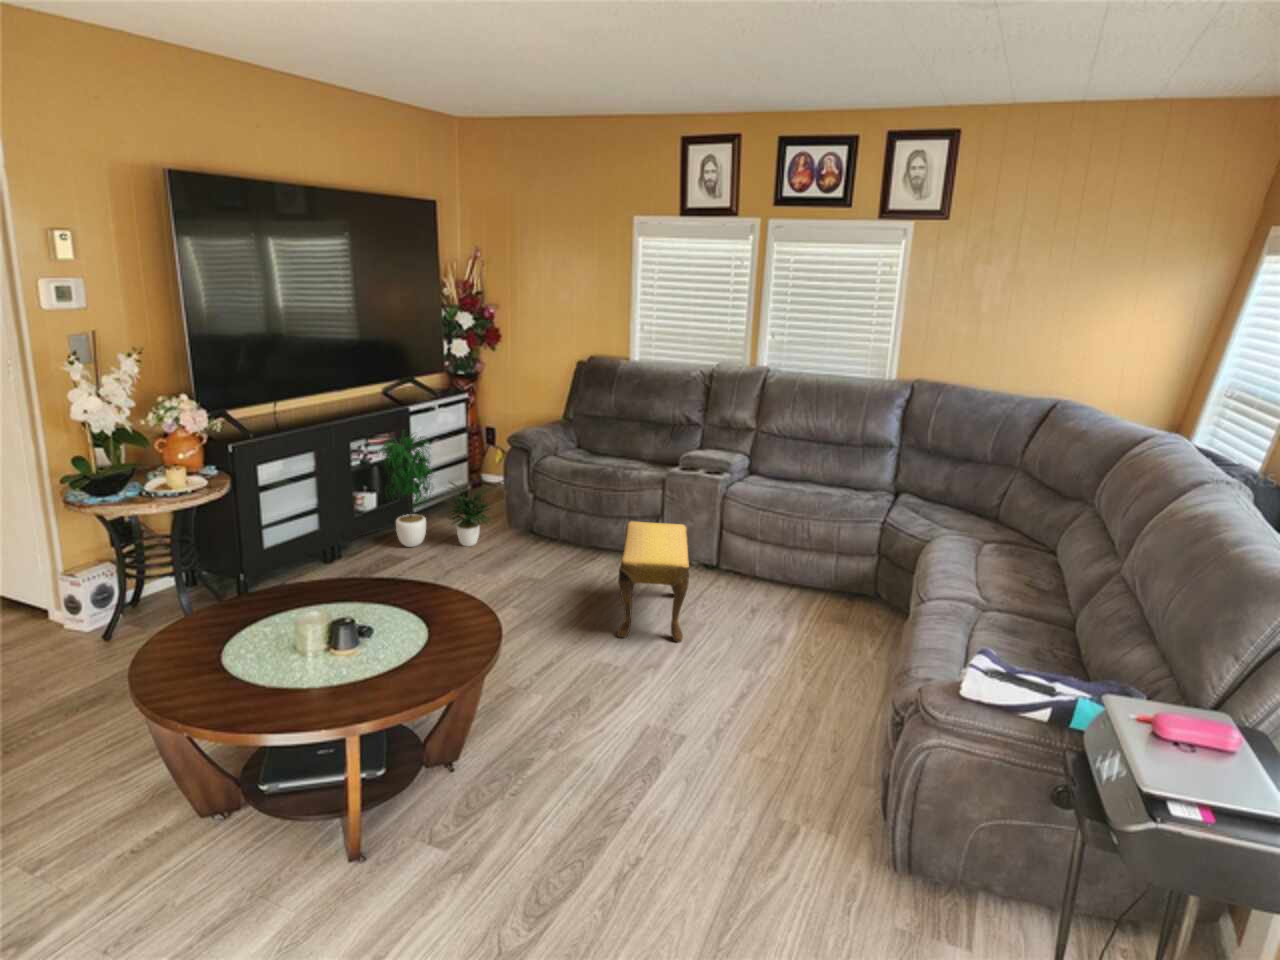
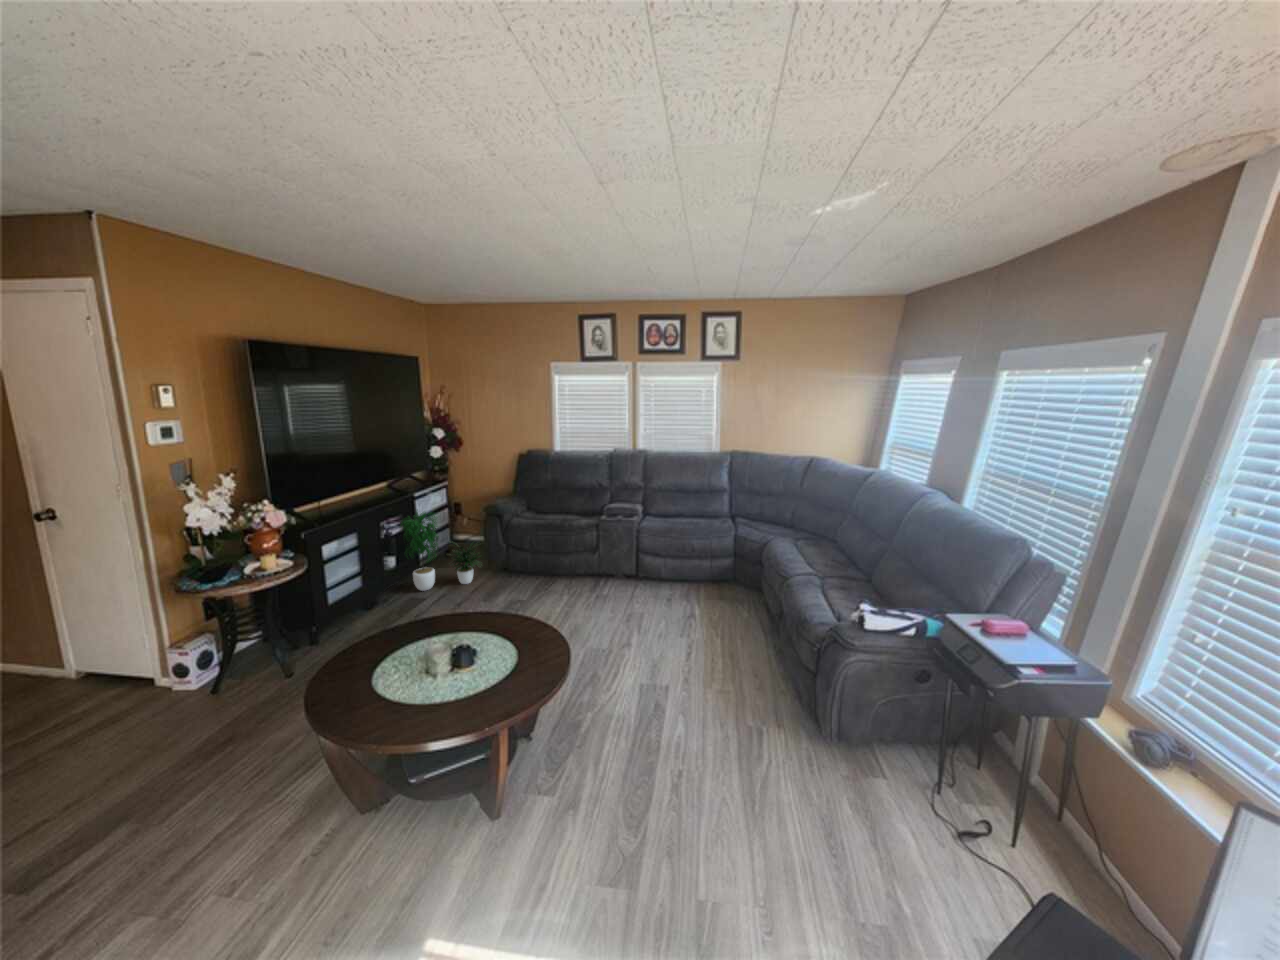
footstool: present [617,521,690,643] -> none [582,548,630,623]

